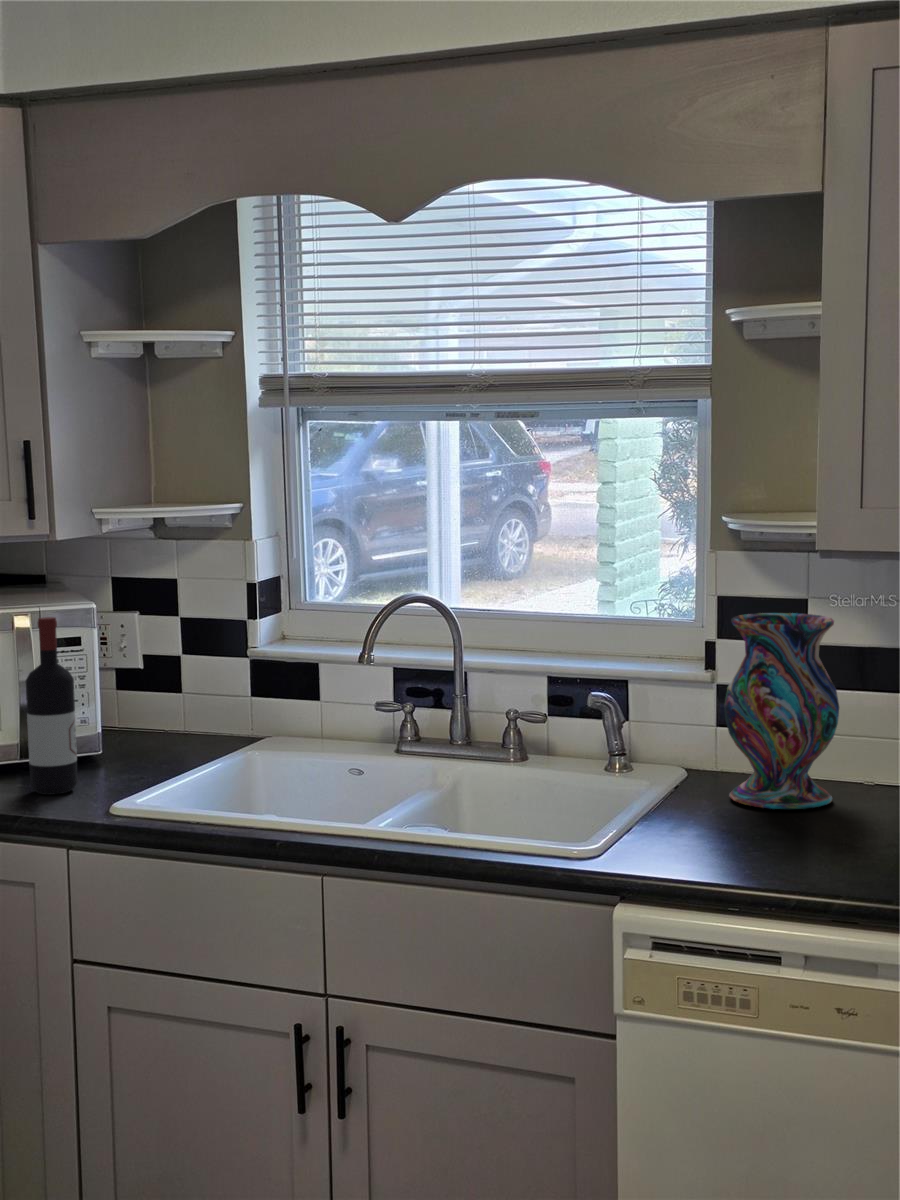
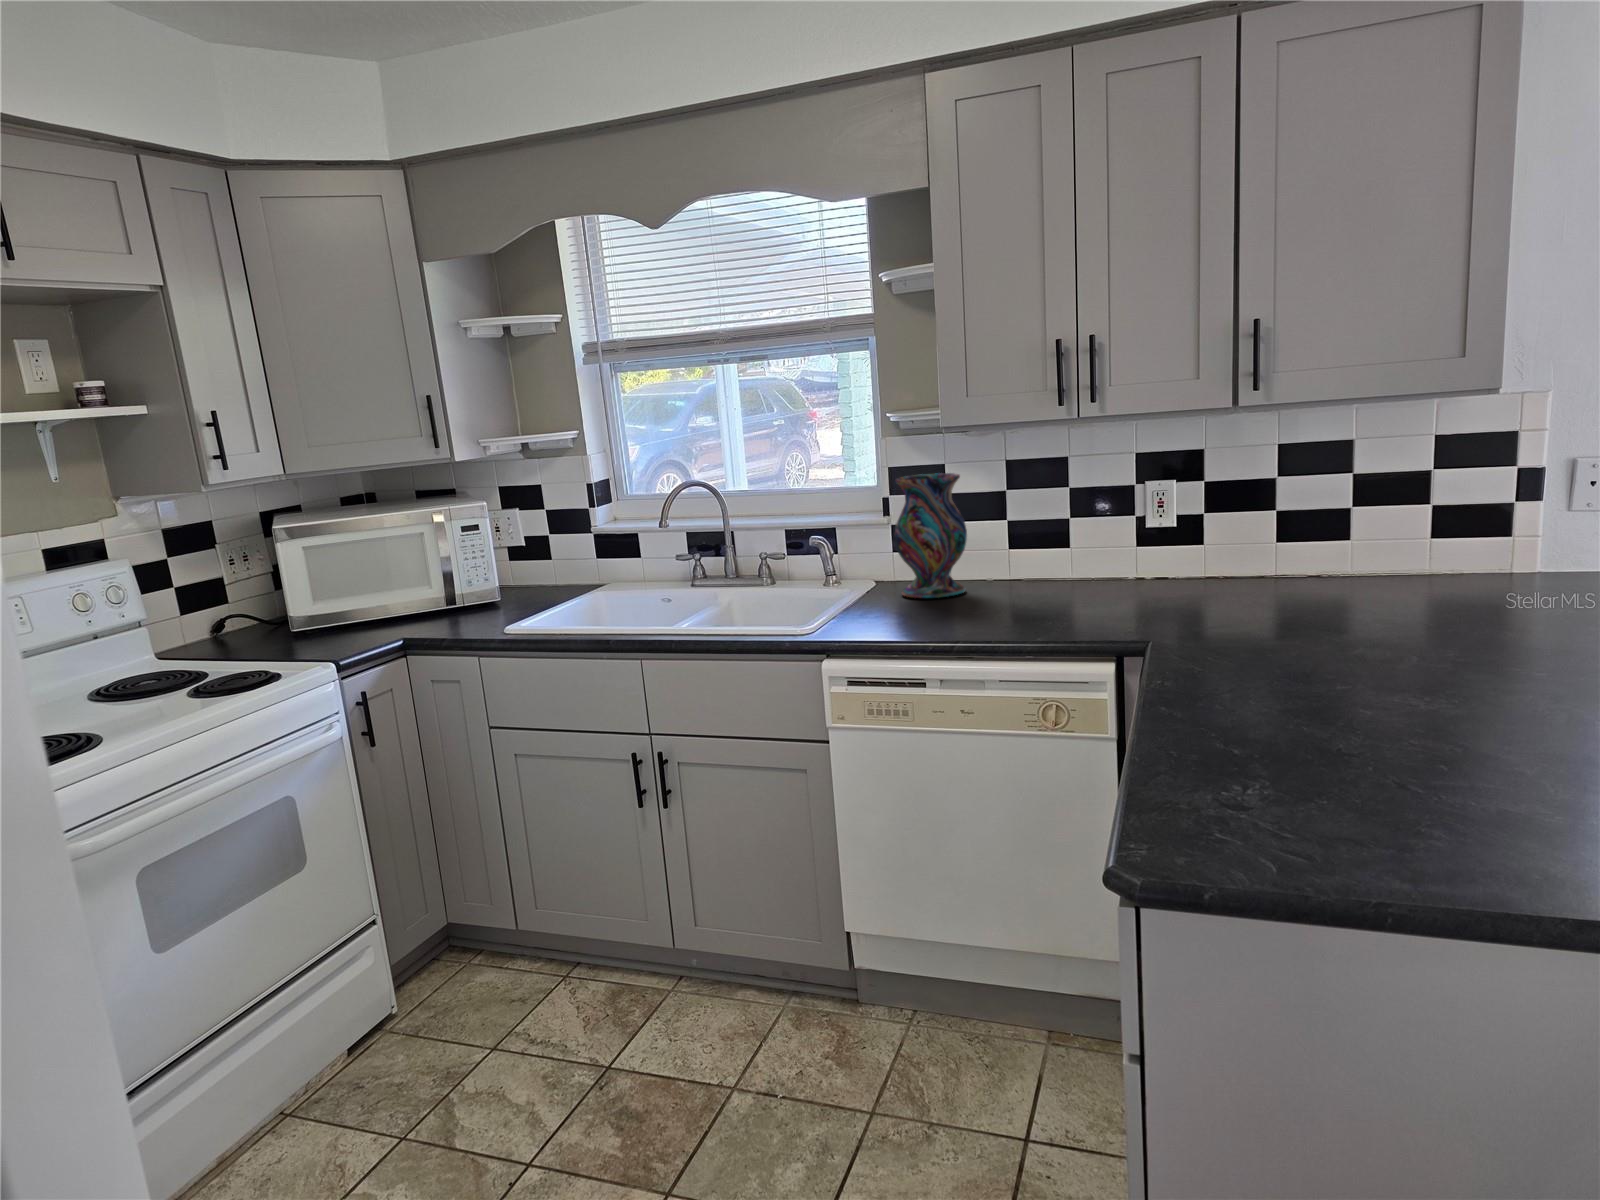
wine bottle: present [26,617,77,795] -> none [441,511,483,626]

